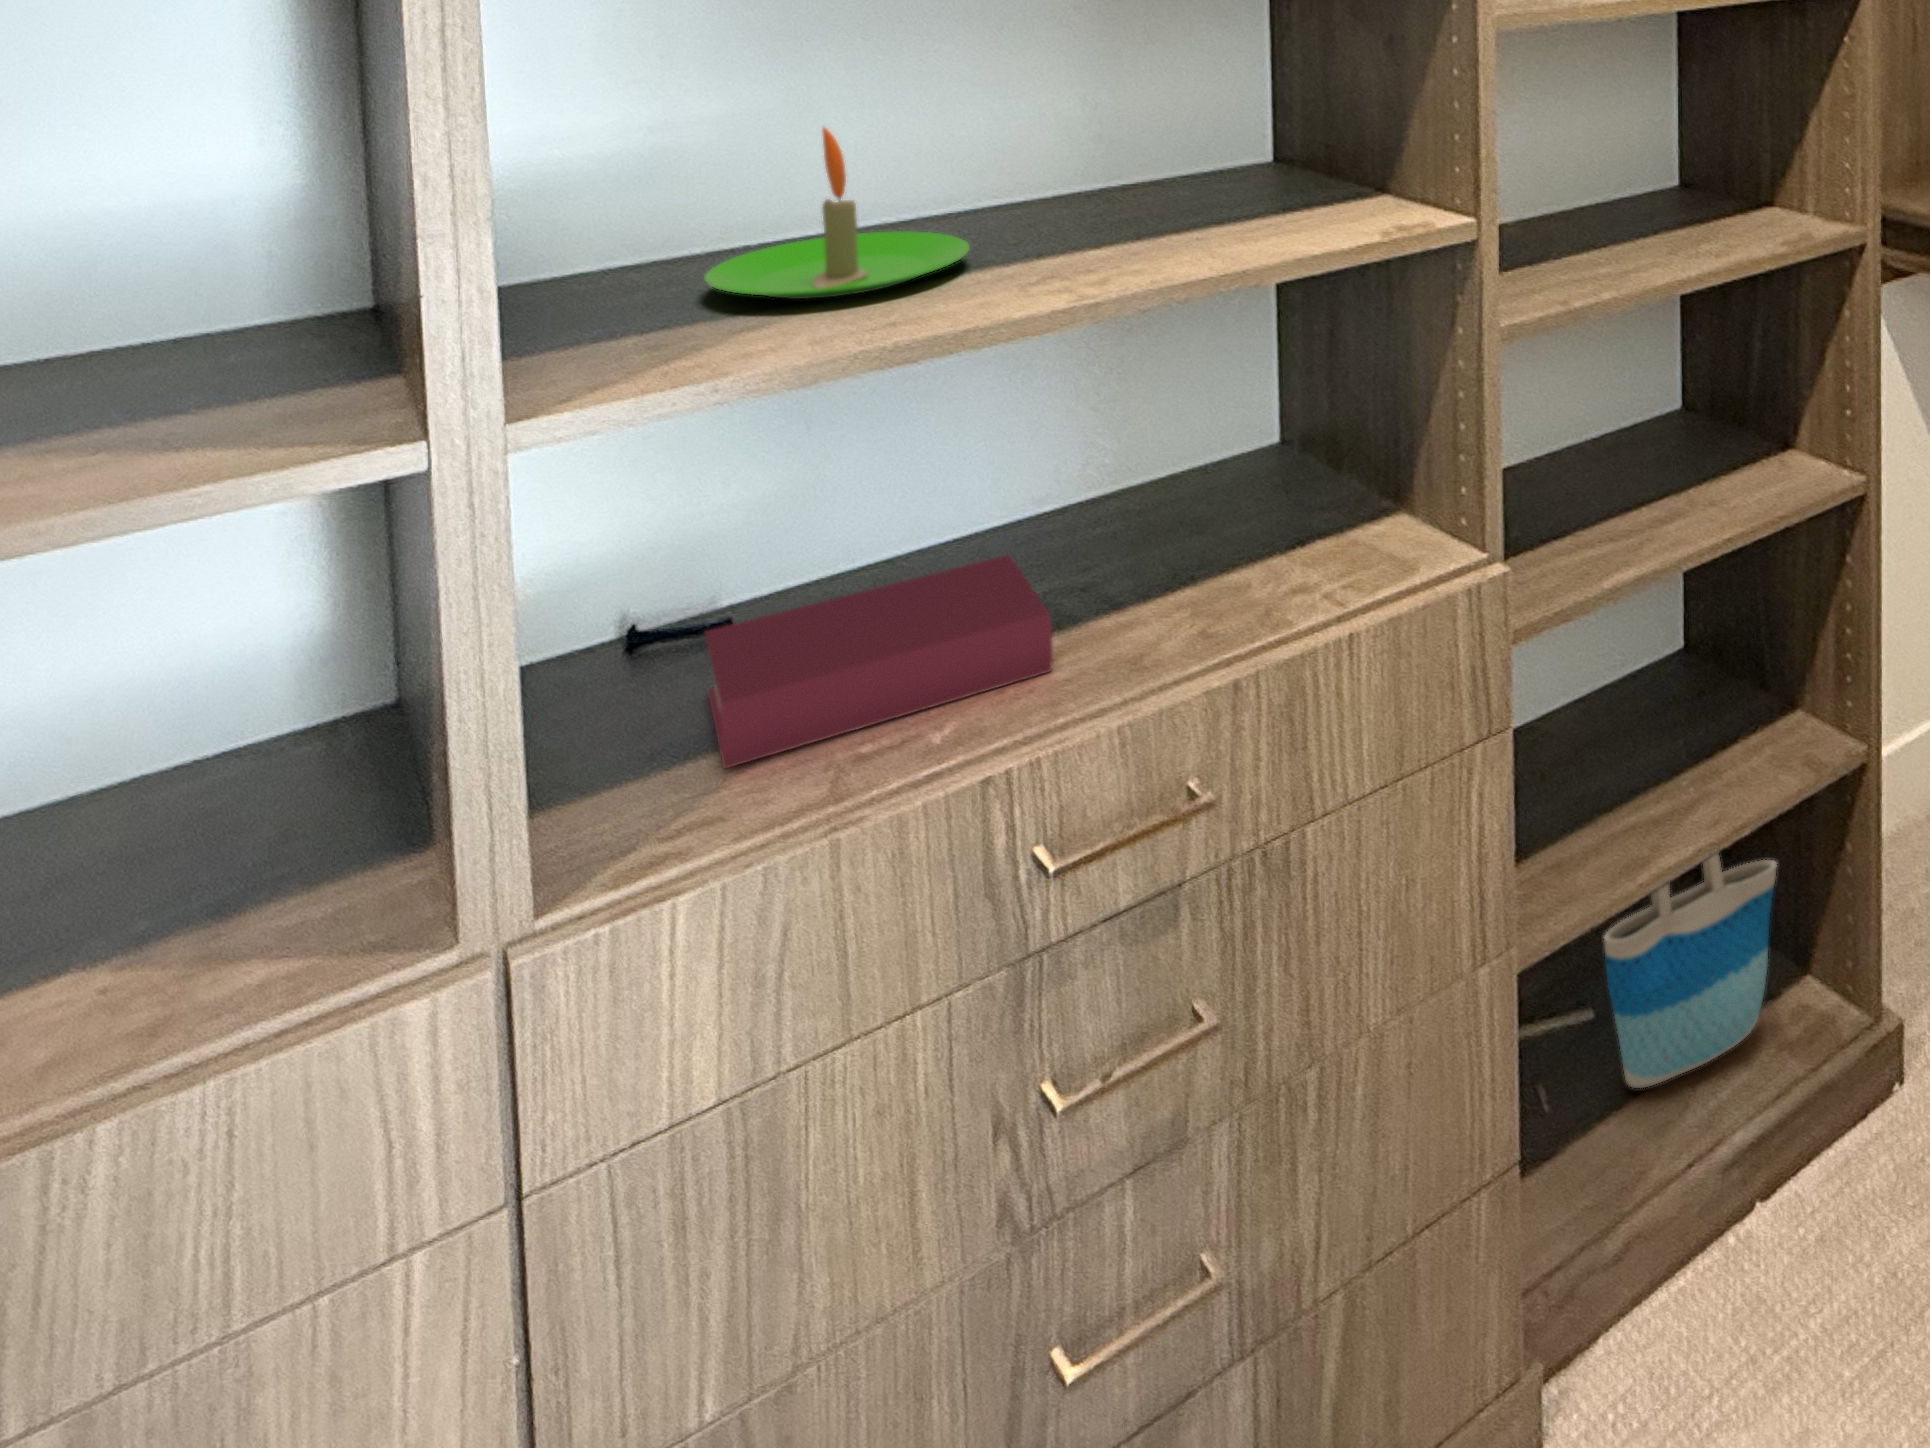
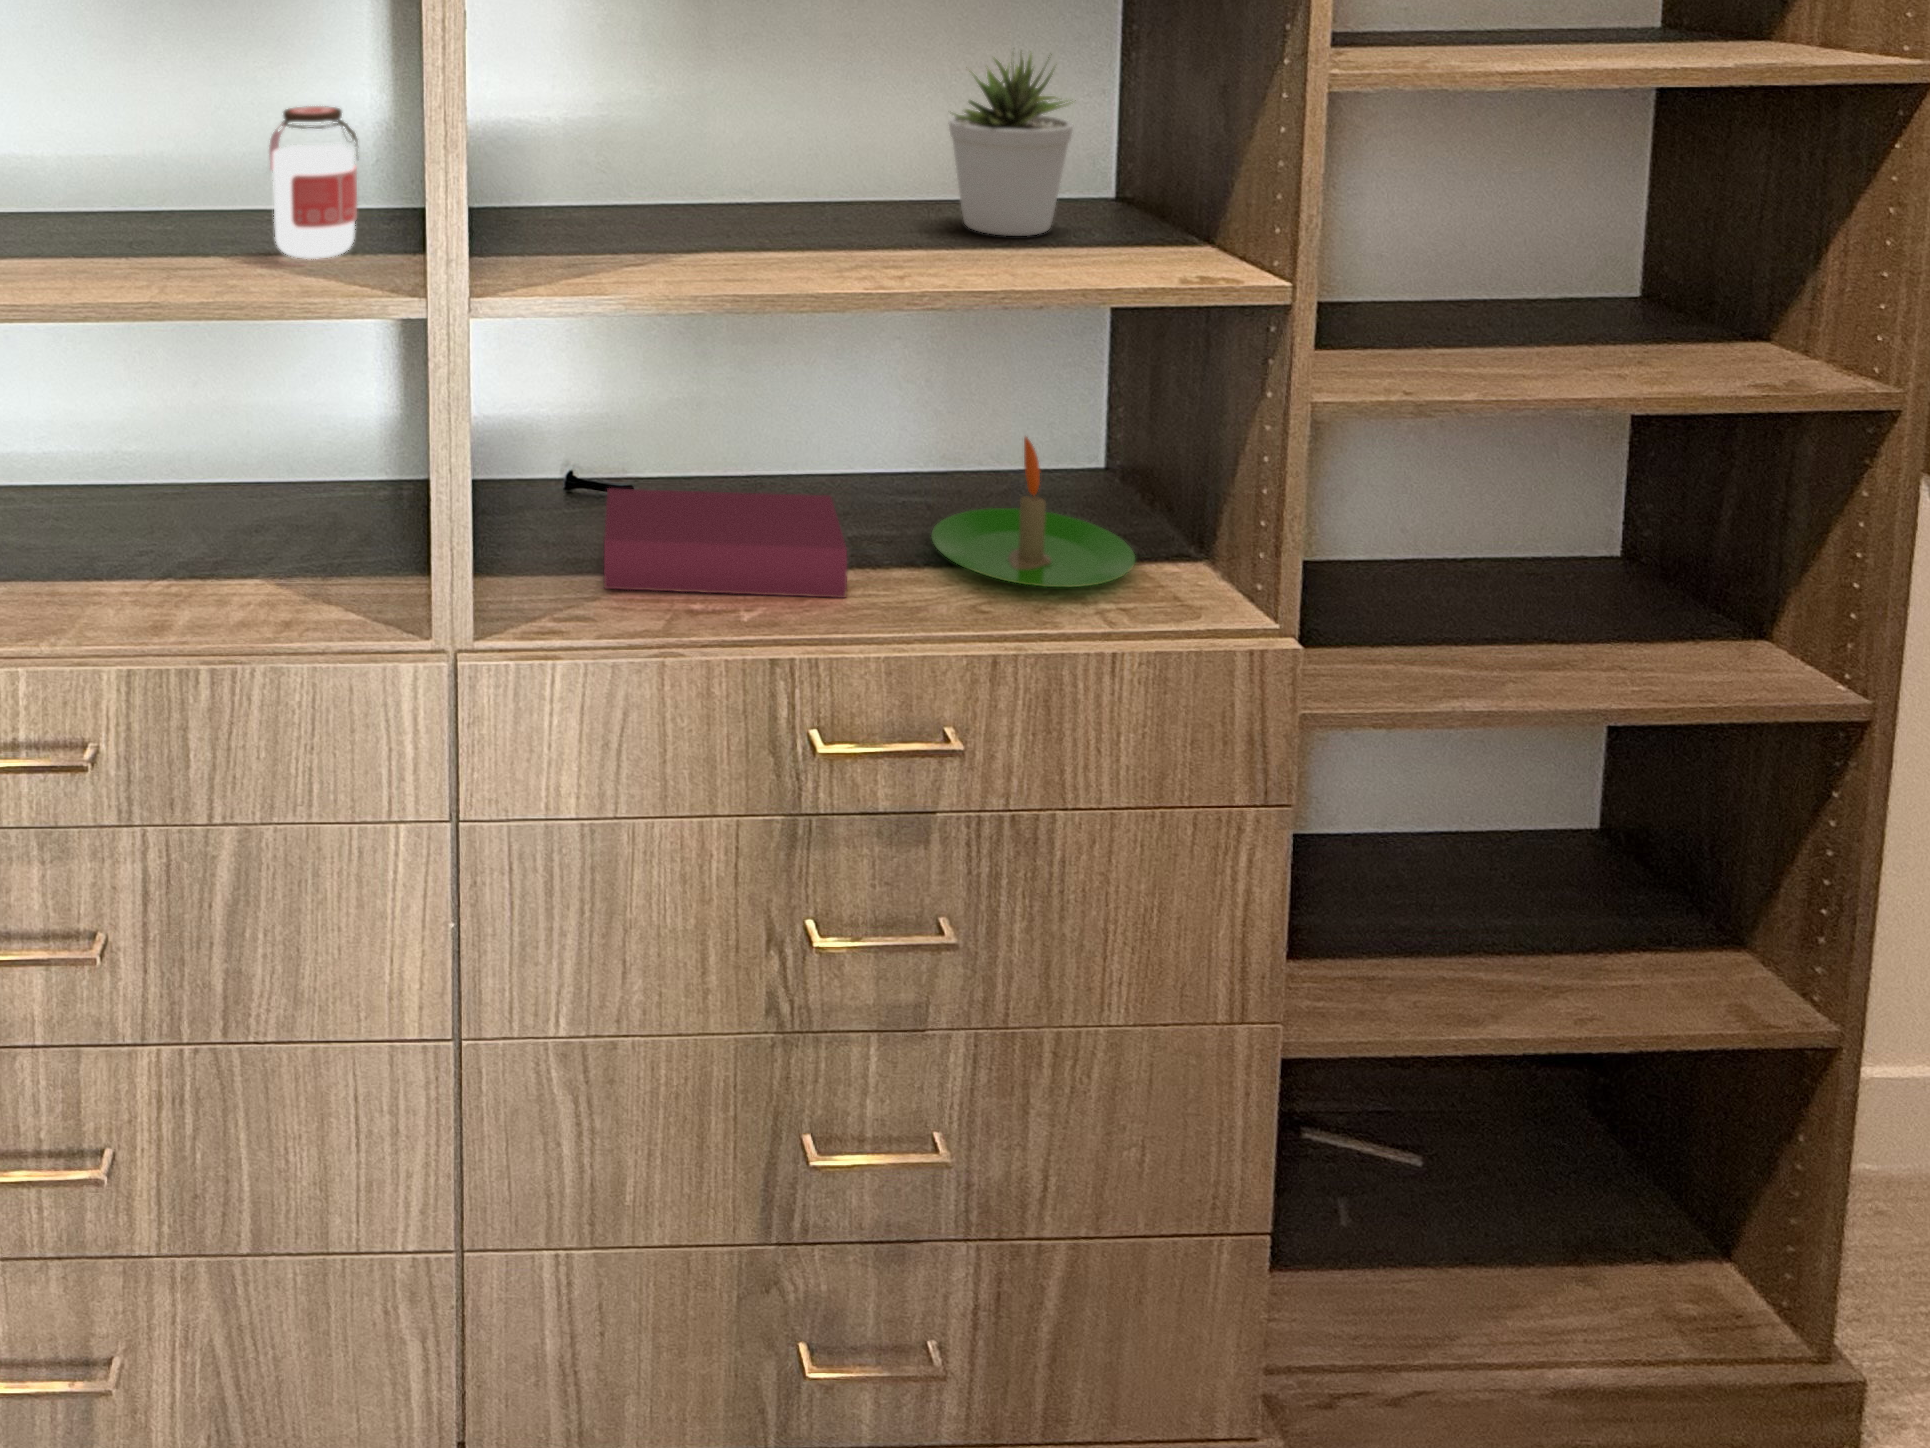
potted plant: none [1115,14,1249,218] -> present [949,55,1076,236]
candle: present [705,128,970,299] -> present [931,437,1136,587]
jar: none [63,181,257,430] -> present [269,106,358,259]
tote bag: present [1604,789,1777,1088] -> none [1426,965,1682,1282]

